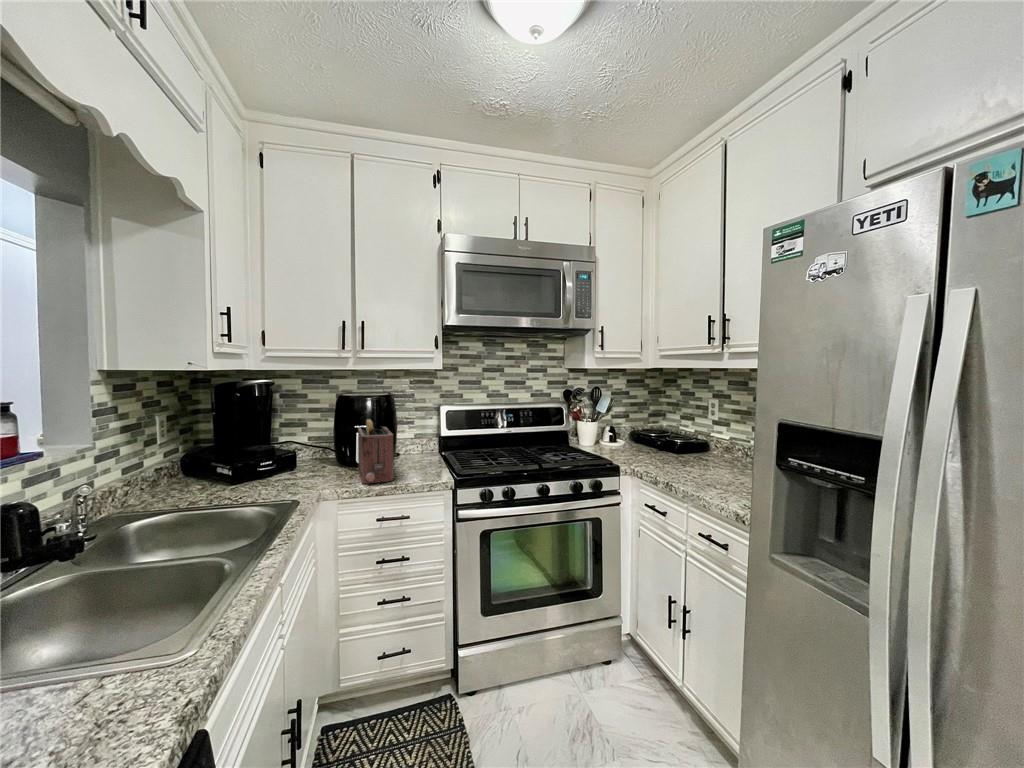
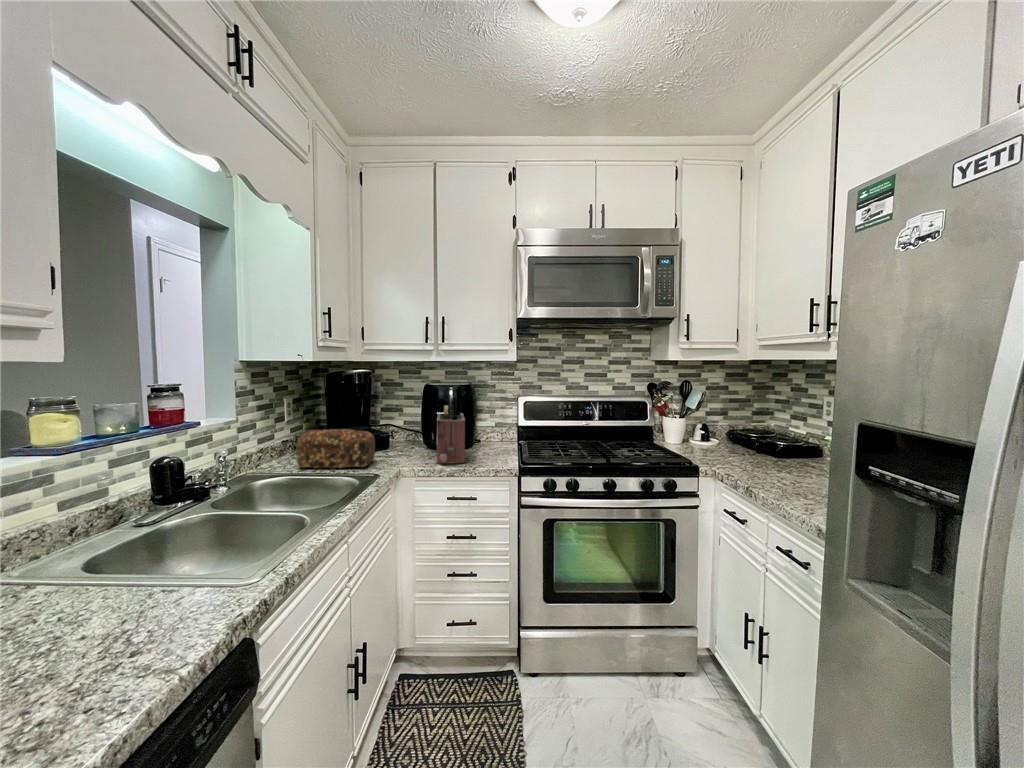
bread loaf: none [185,452,287,504] -> present [296,429,375,468]

